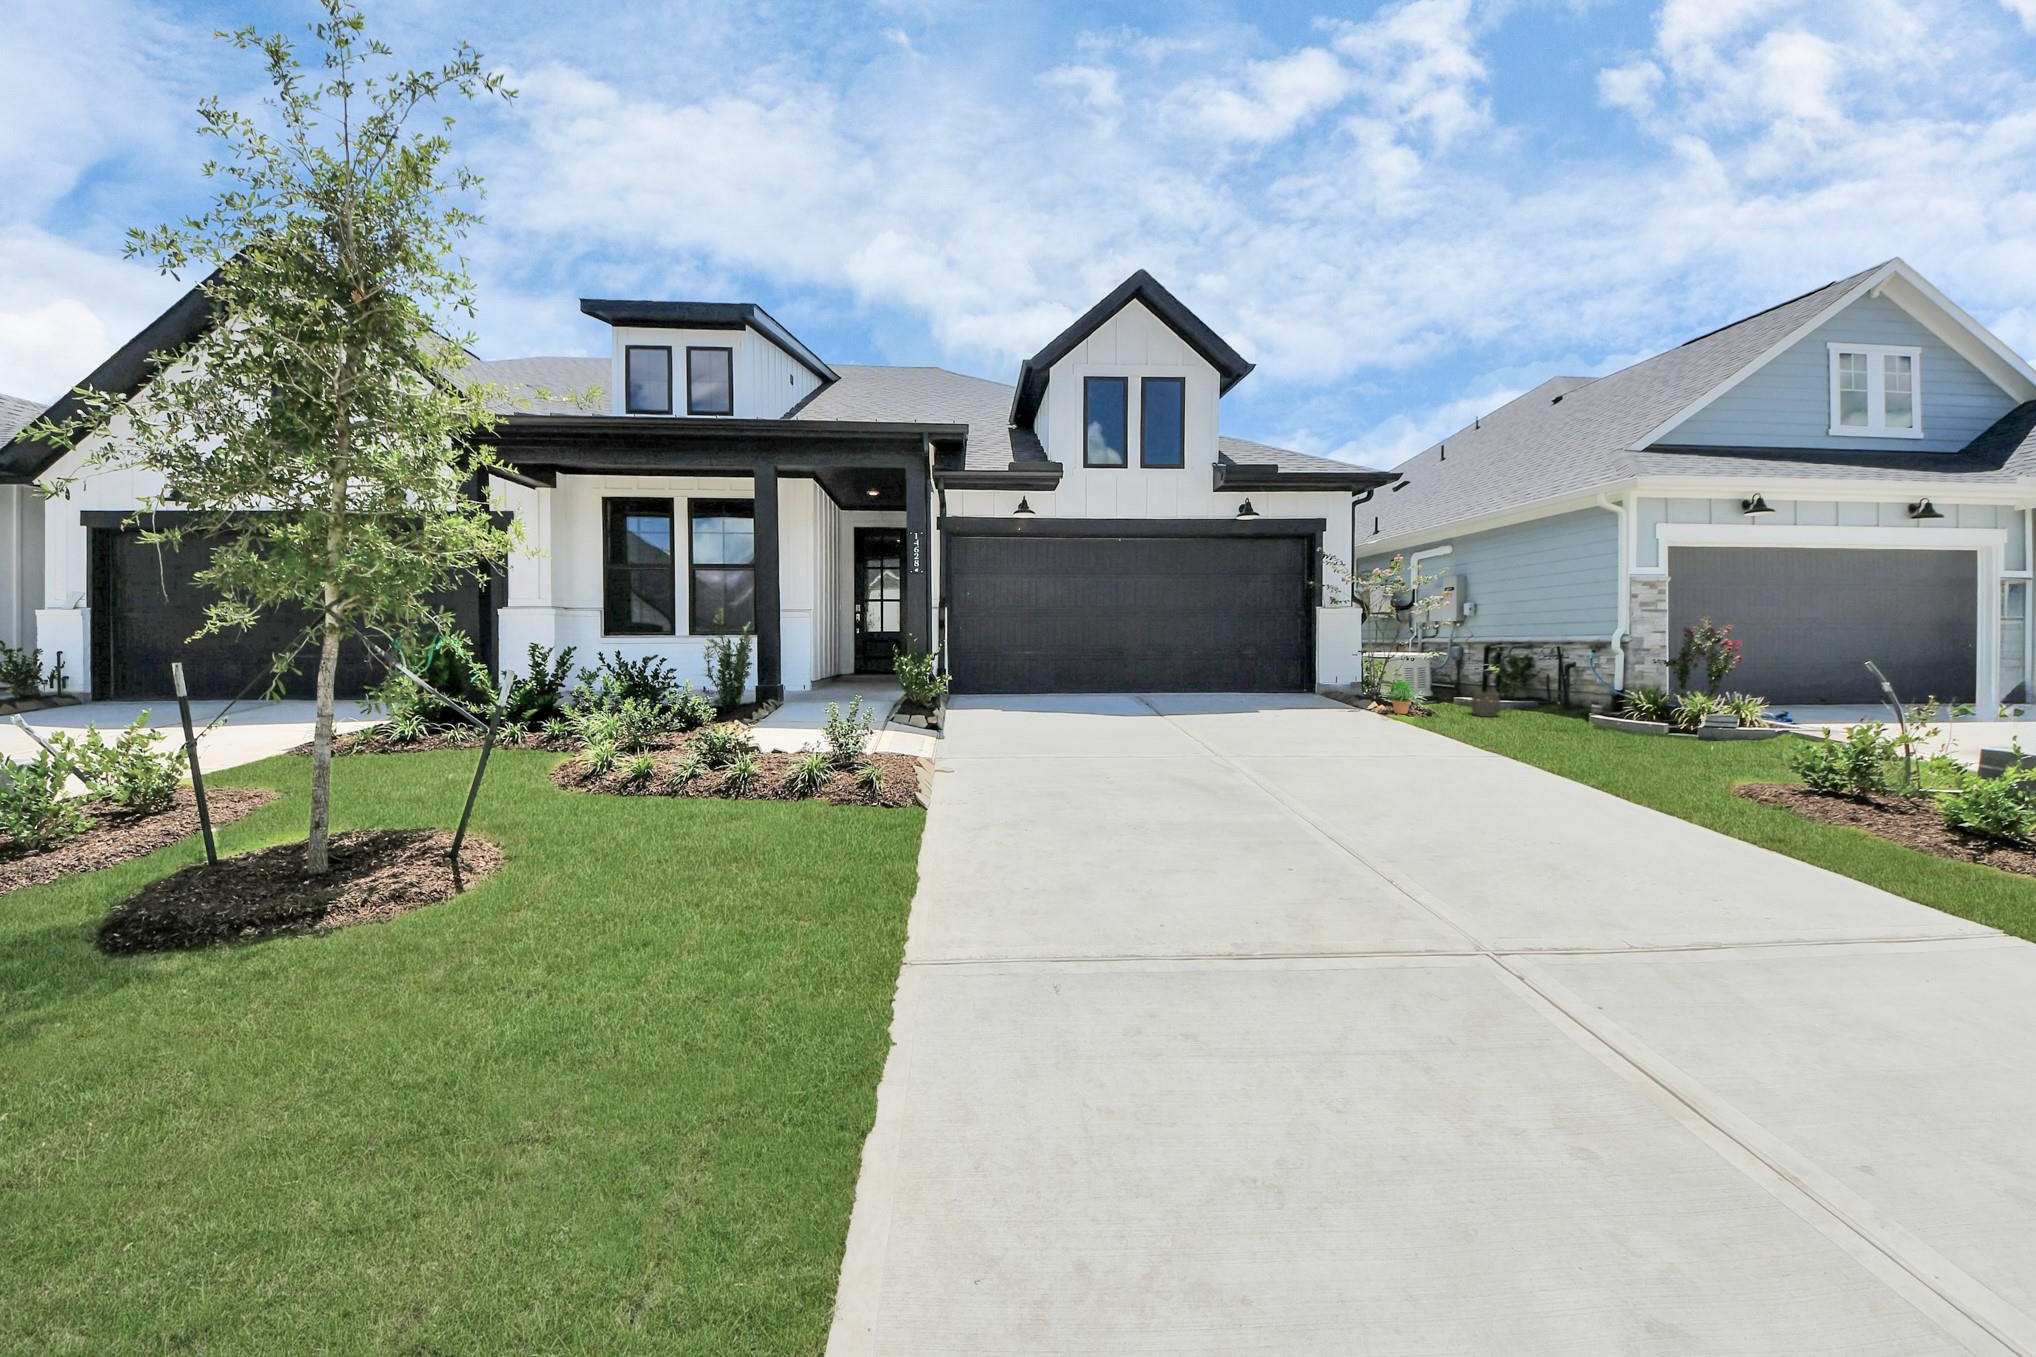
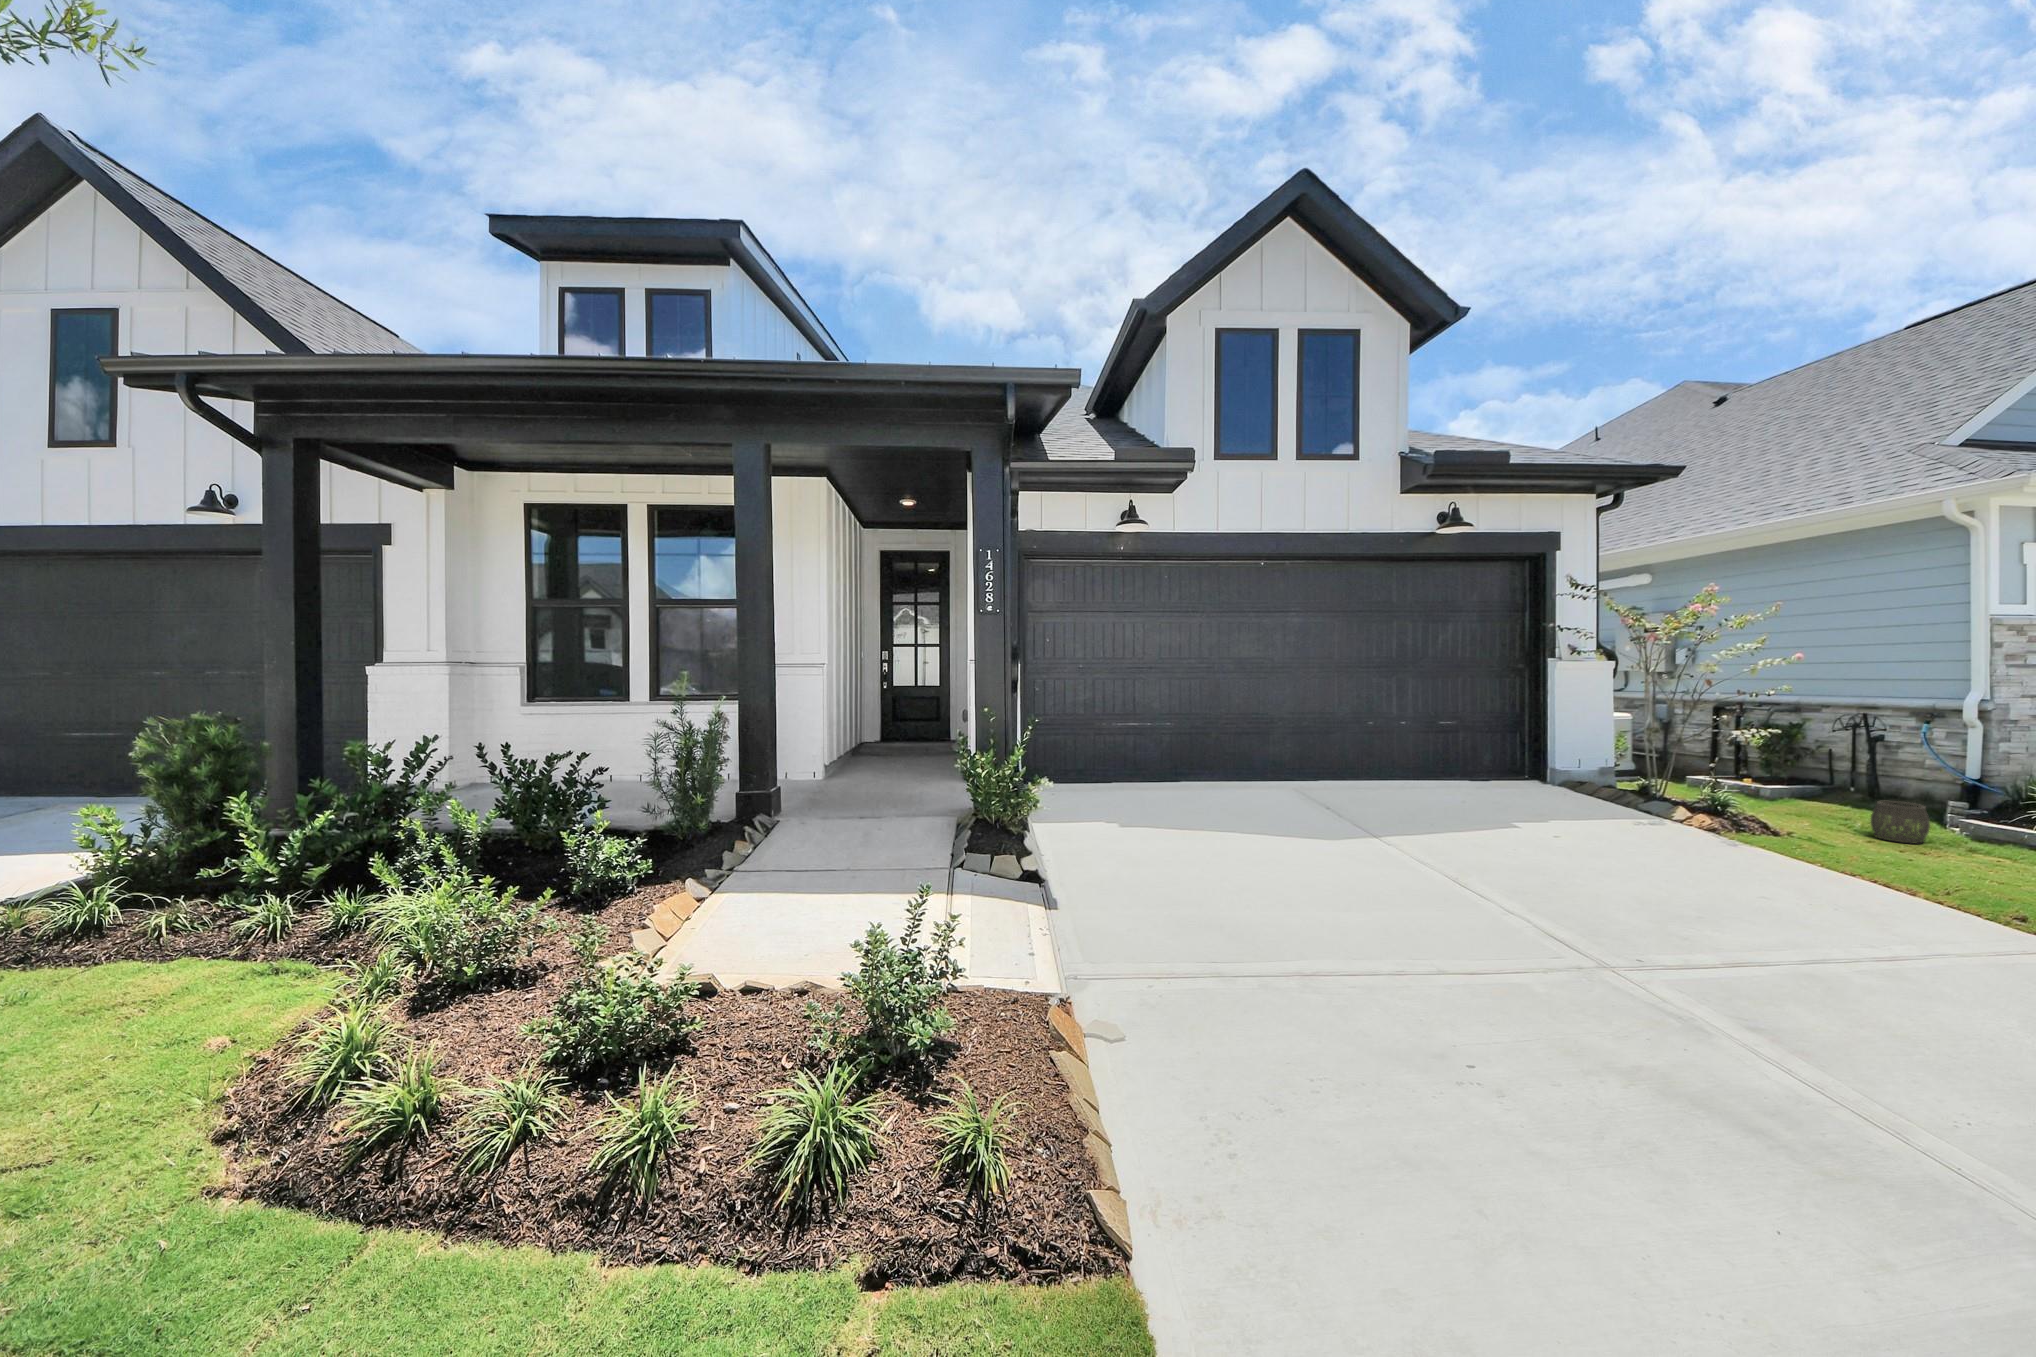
potted plant: present [1389,680,1414,714] -> none [1732,781,1785,836]

